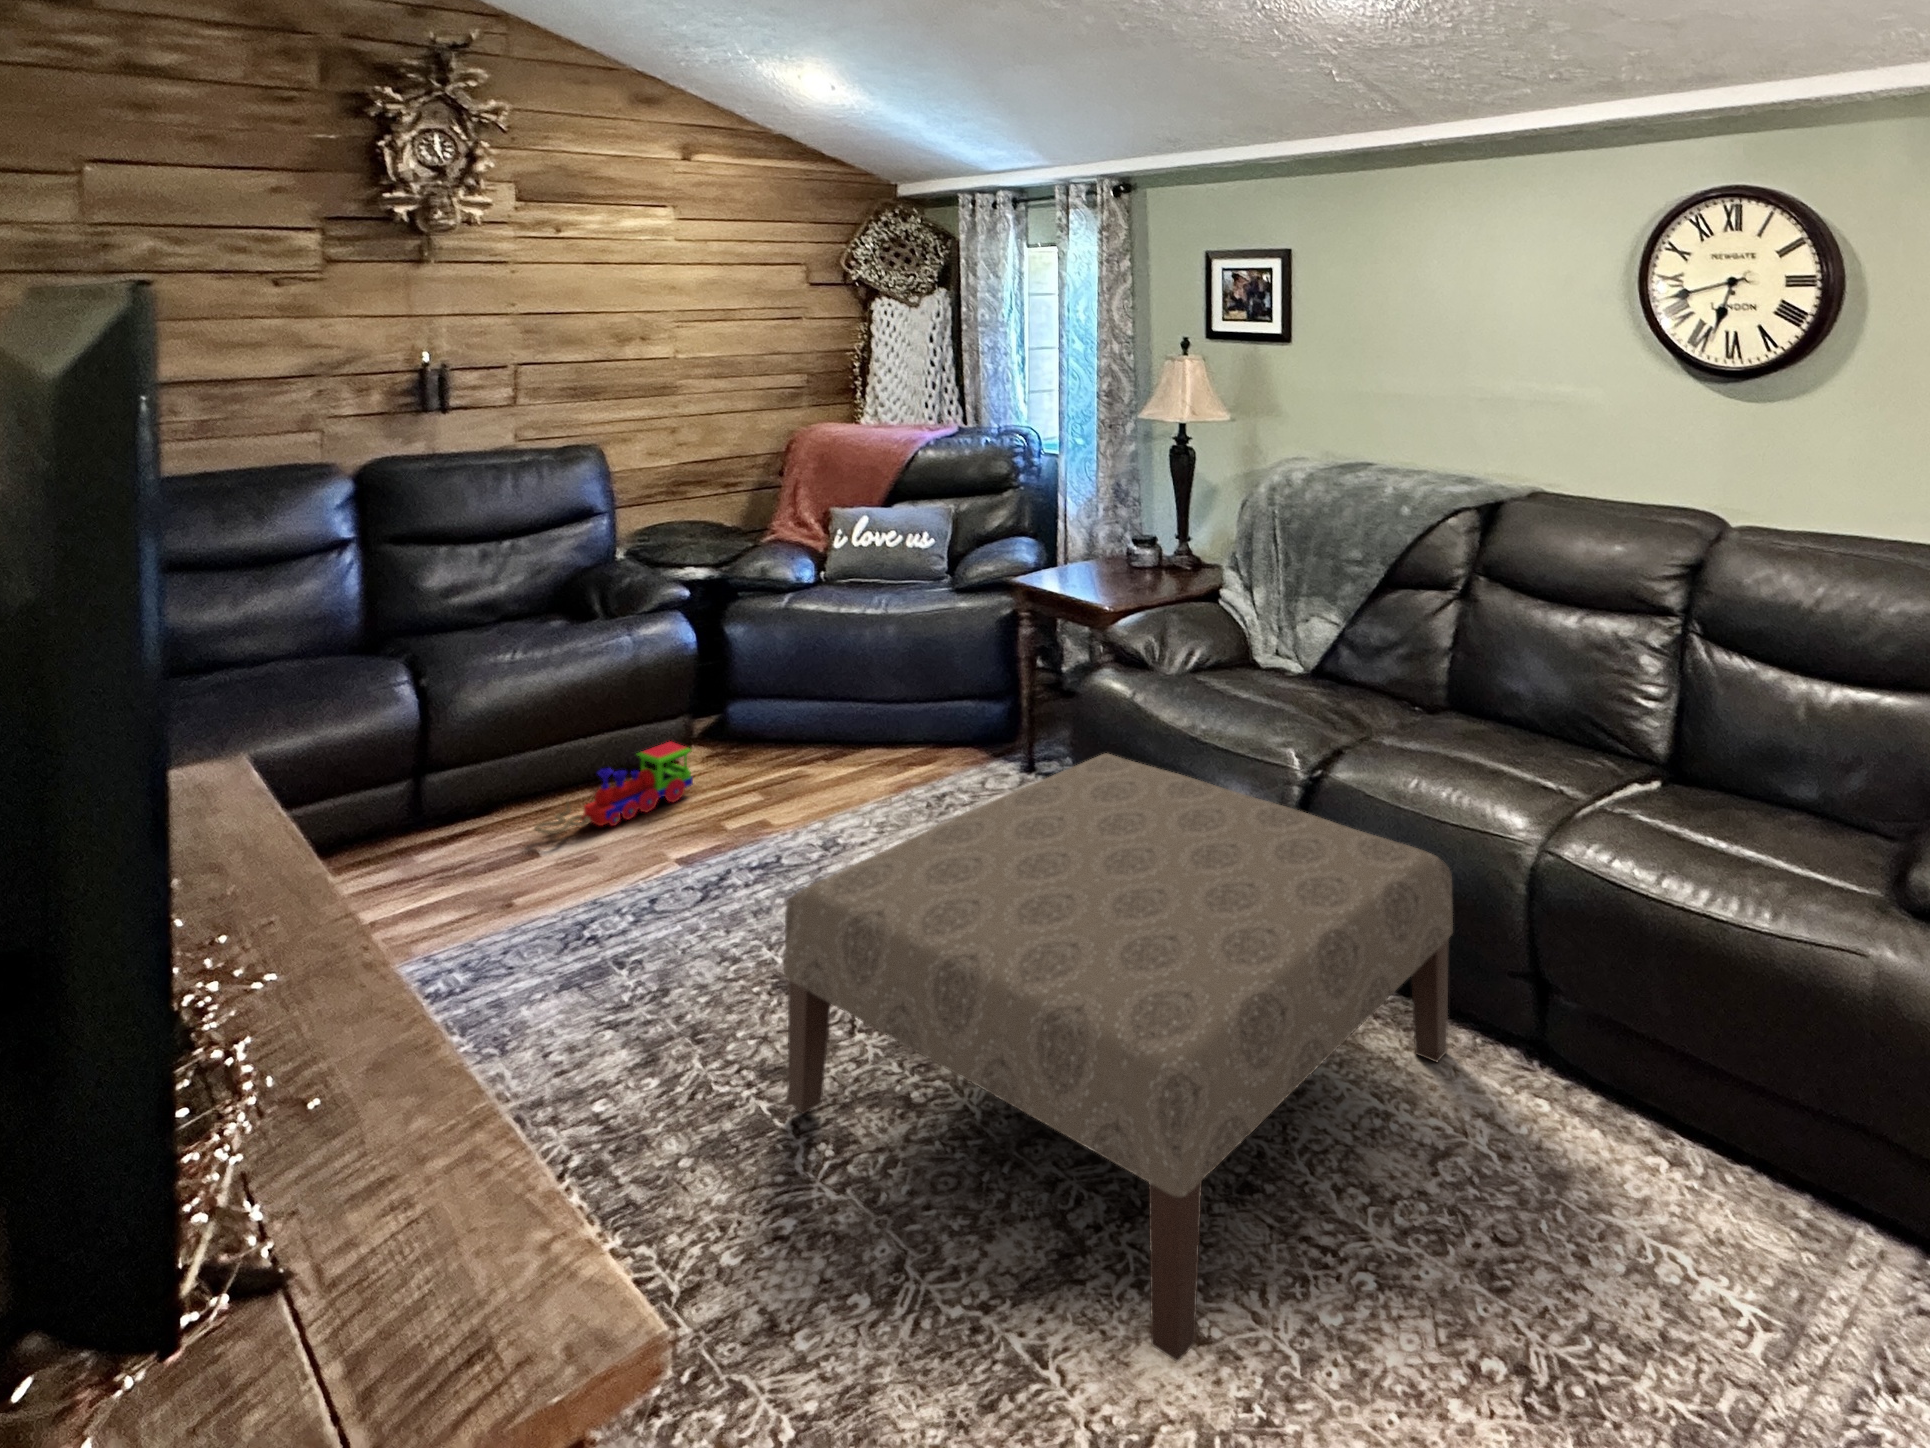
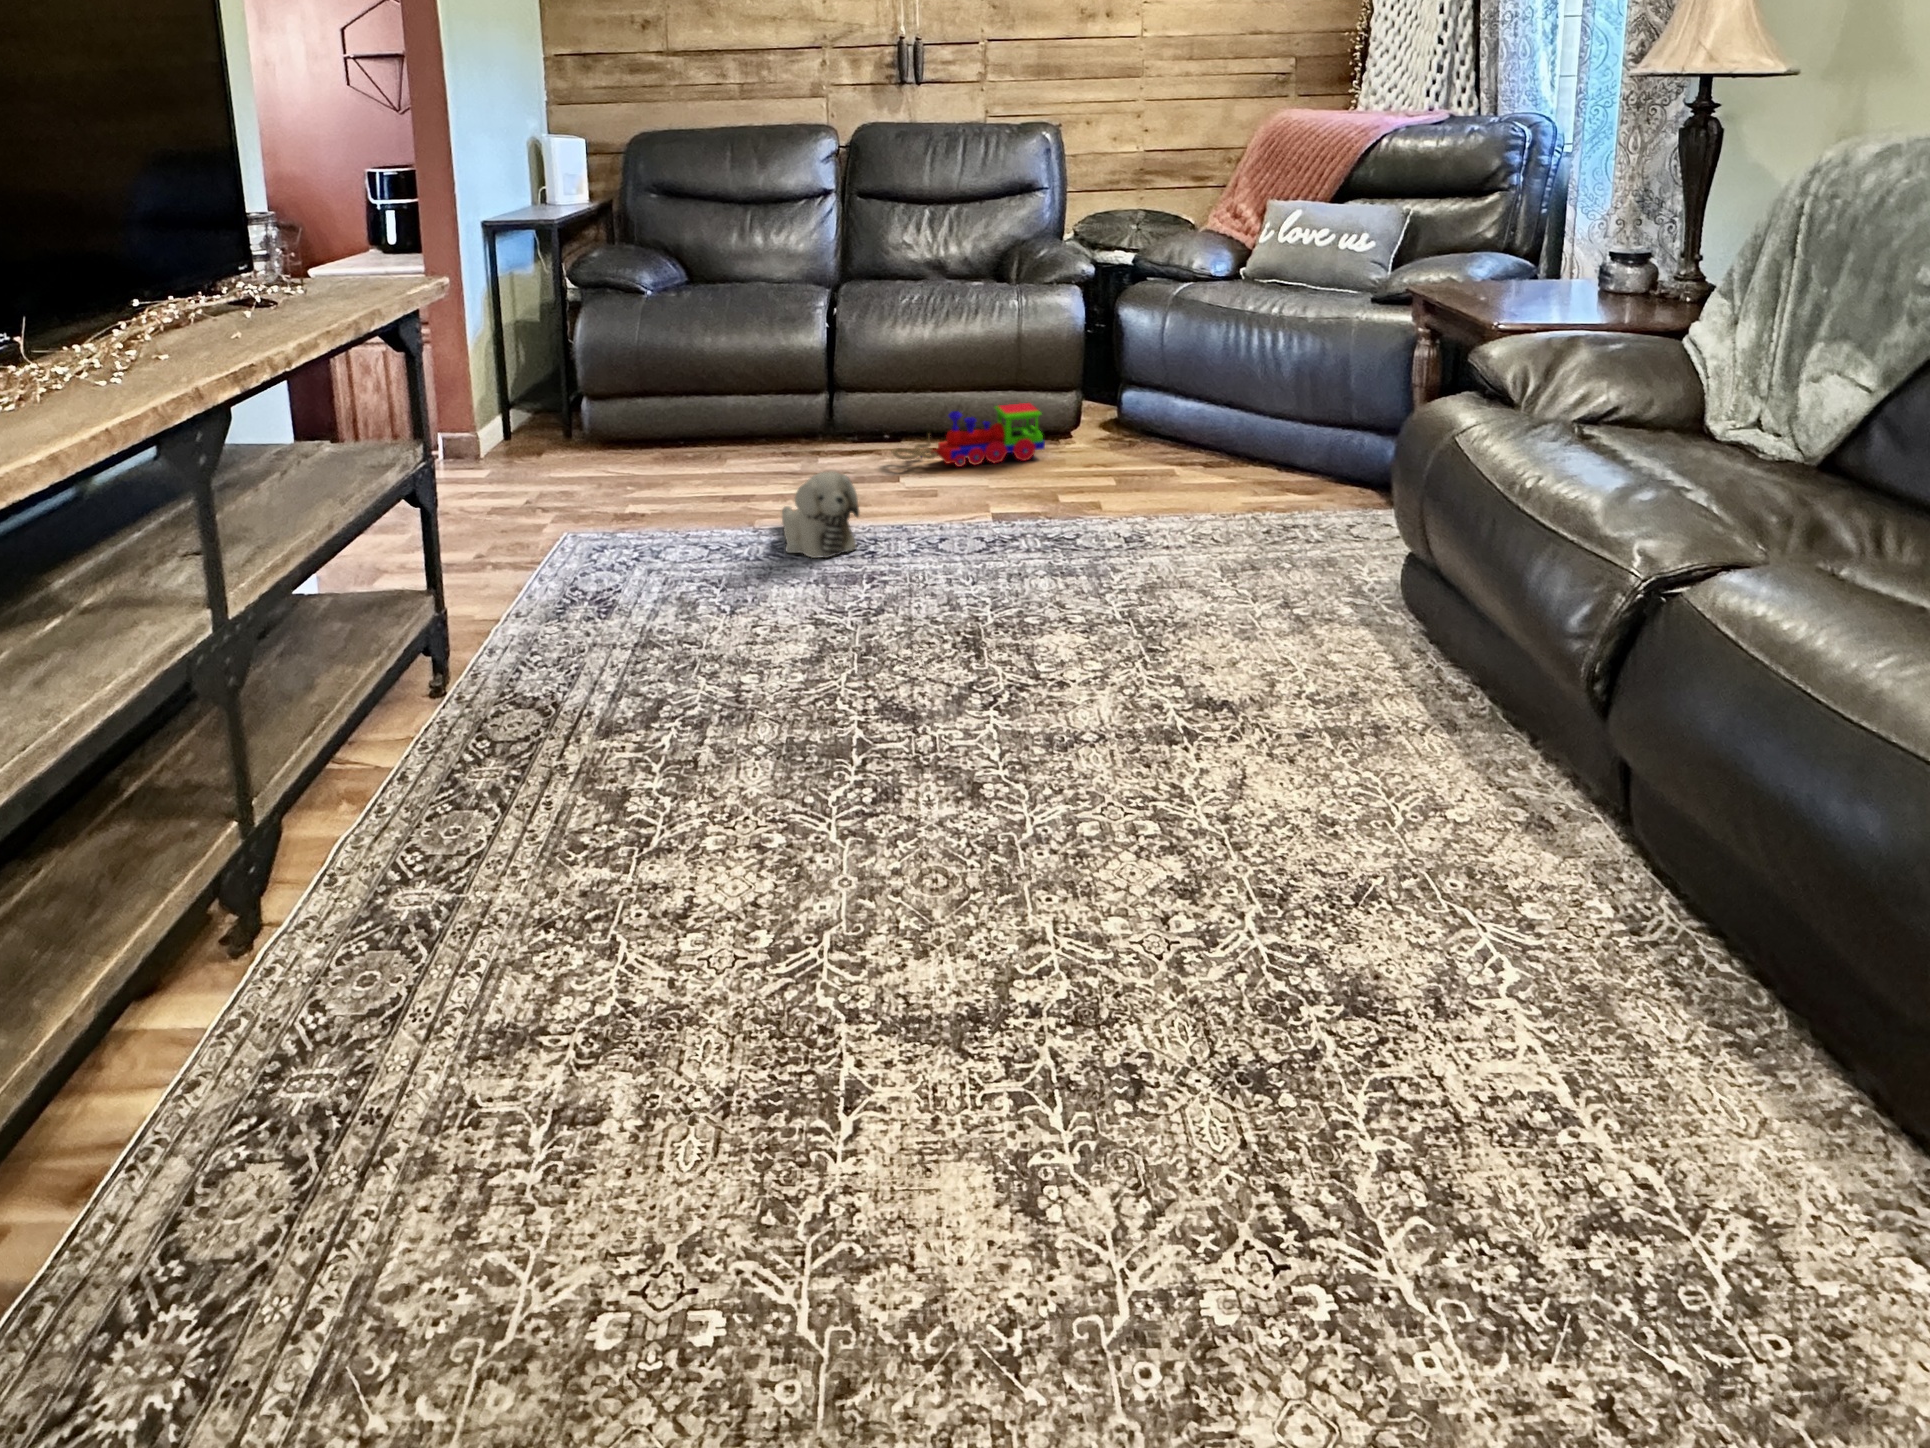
ottoman: present [784,753,1453,1362] -> none [855,482,1819,1214]
plush toy: none [474,865,592,972] -> present [782,471,859,558]

